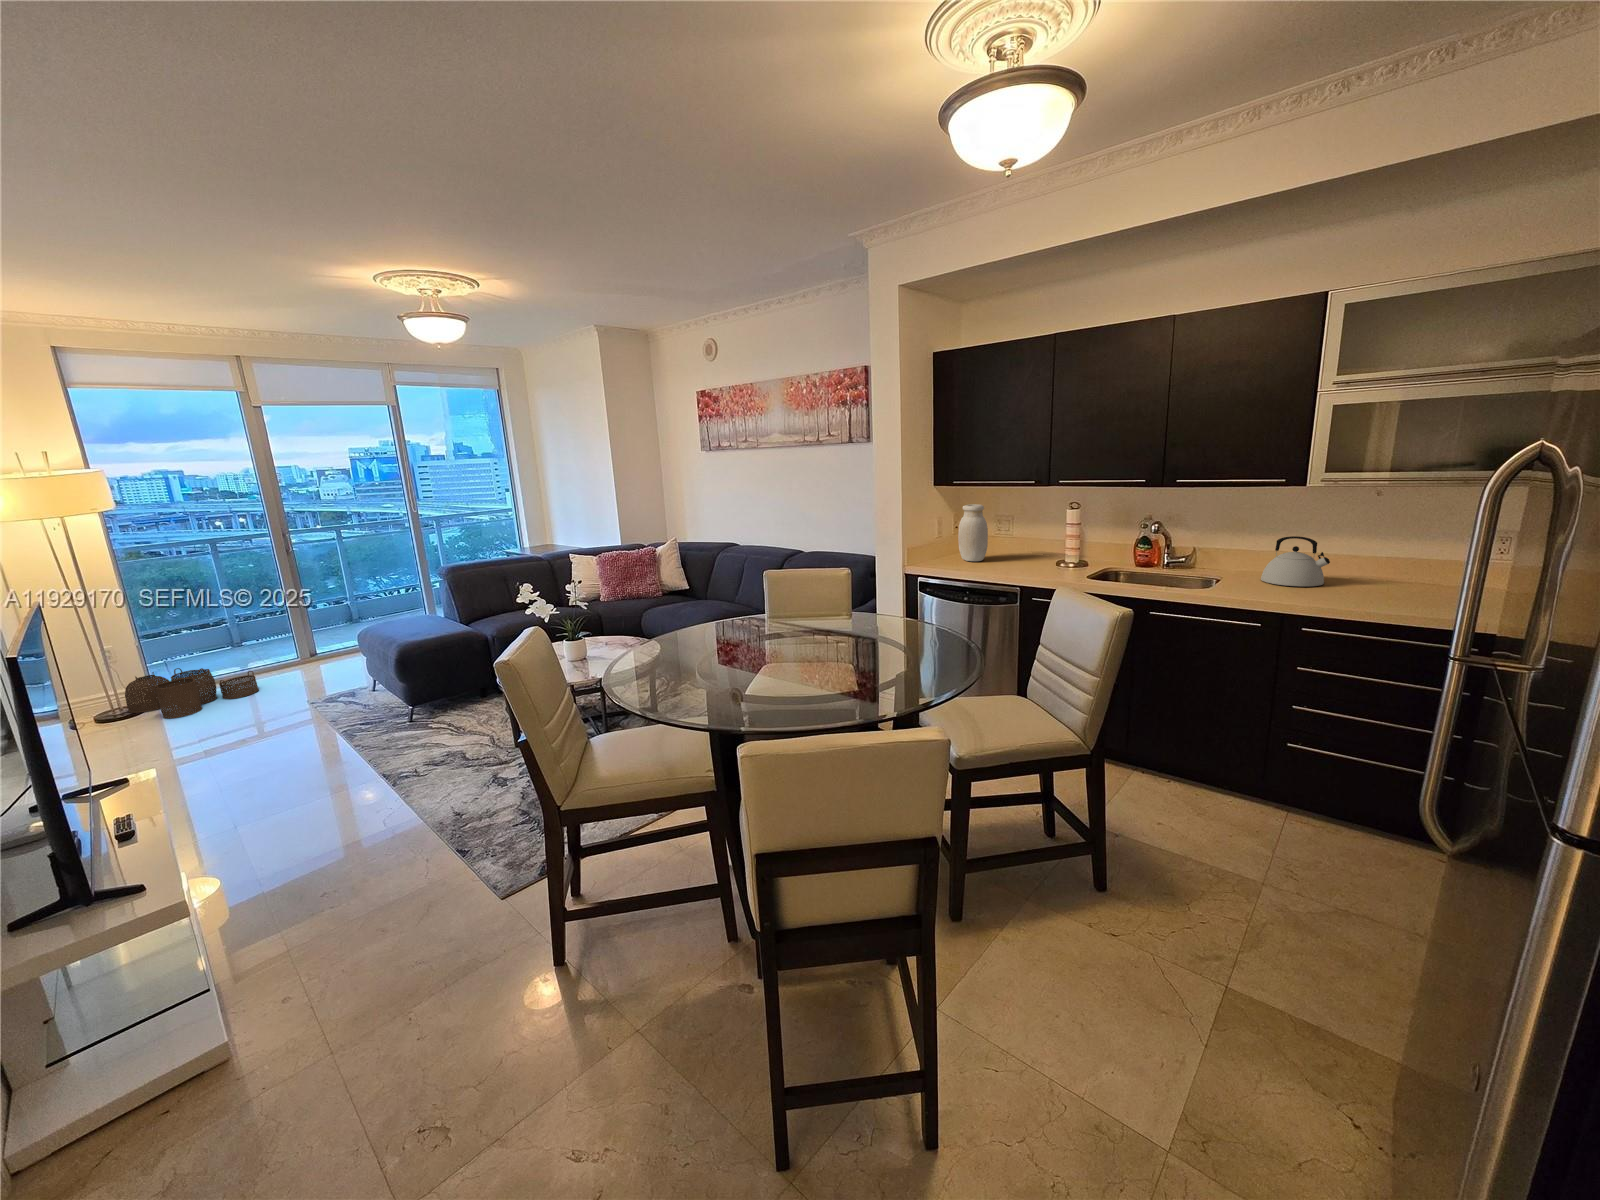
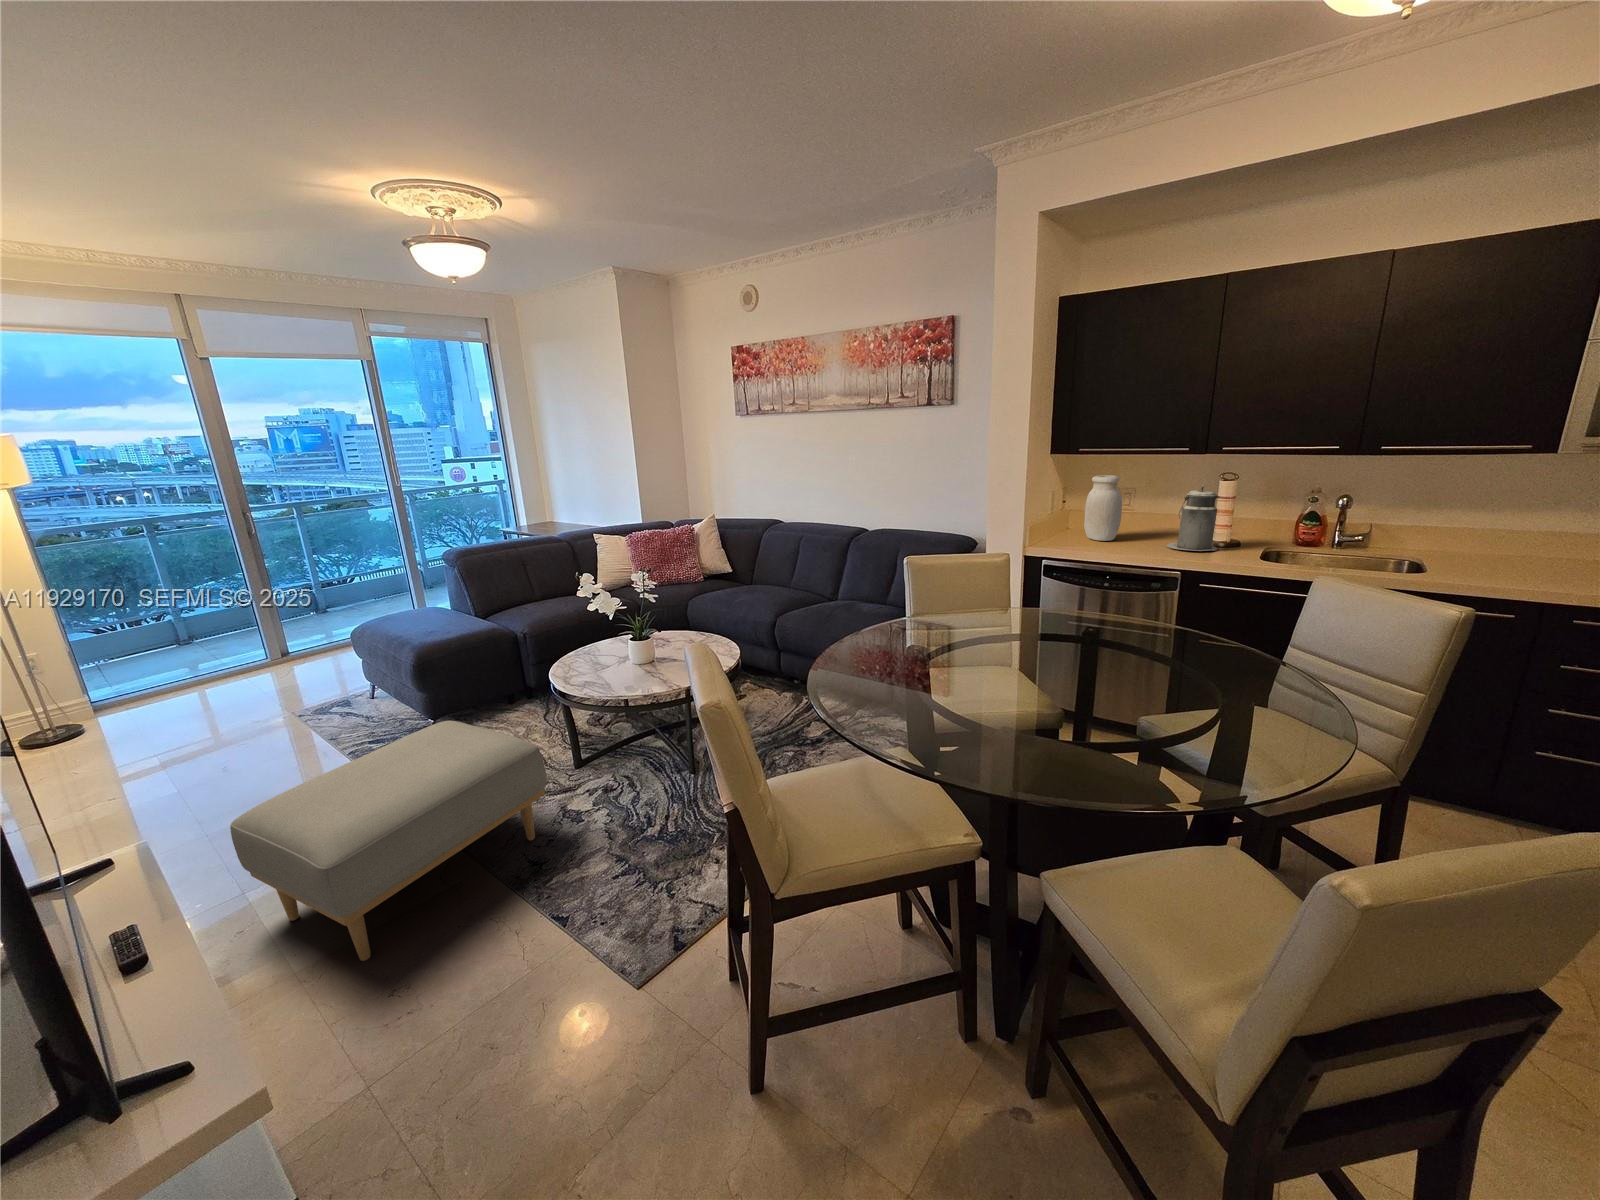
canister: none [1020,513,1060,570] -> present [1167,485,1218,551]
kettle: present [1261,536,1330,586] -> none [1473,512,1569,569]
woven basket: present [125,668,259,719] -> none [58,677,227,740]
ottoman: none [222,700,474,873] -> present [230,721,547,961]

